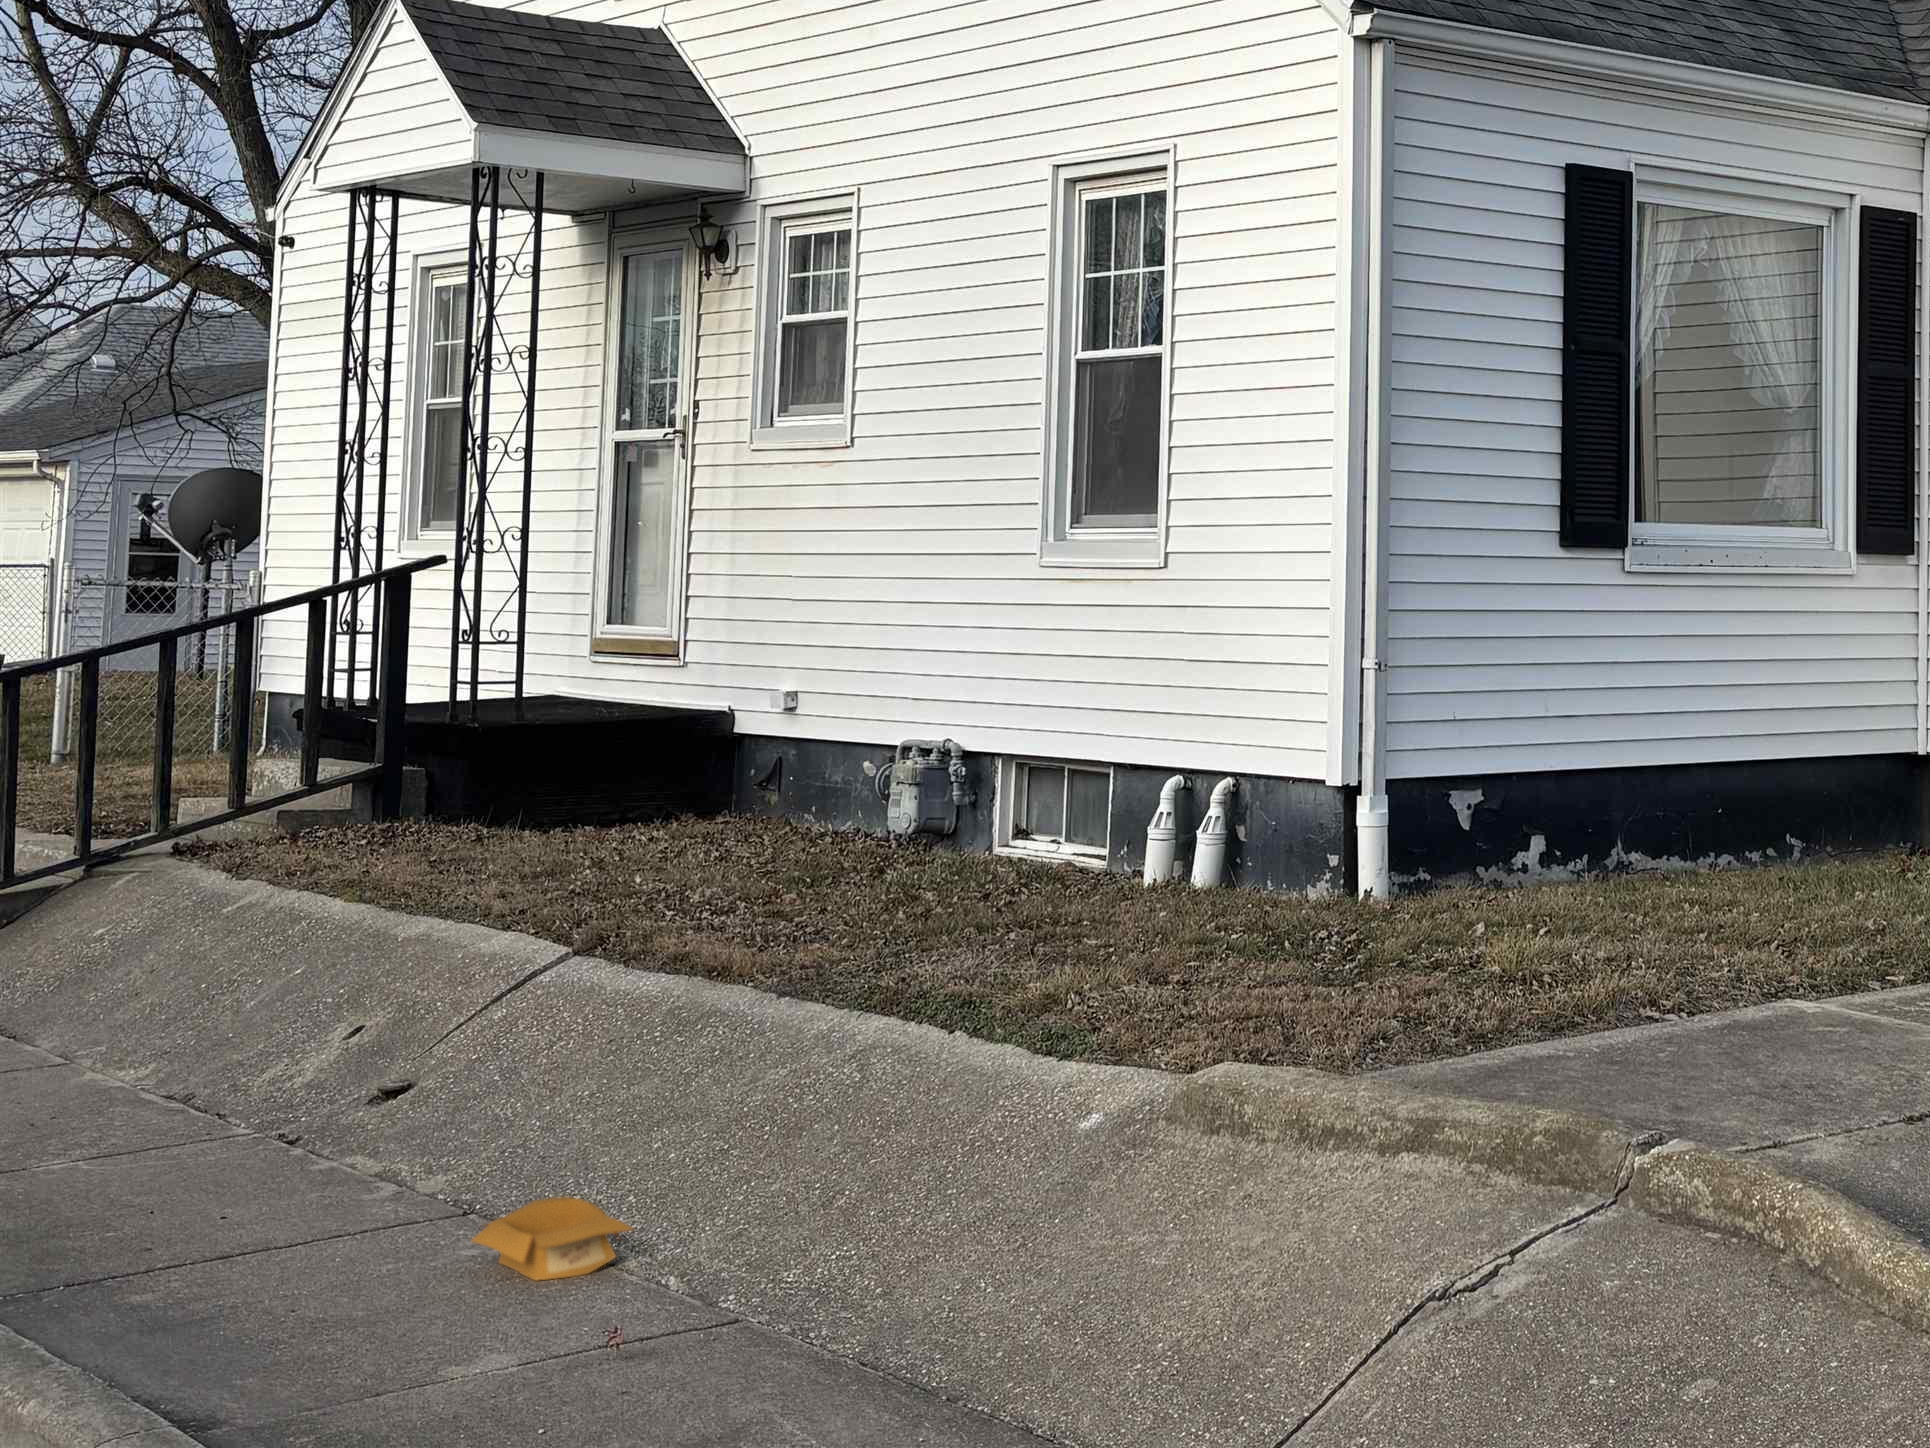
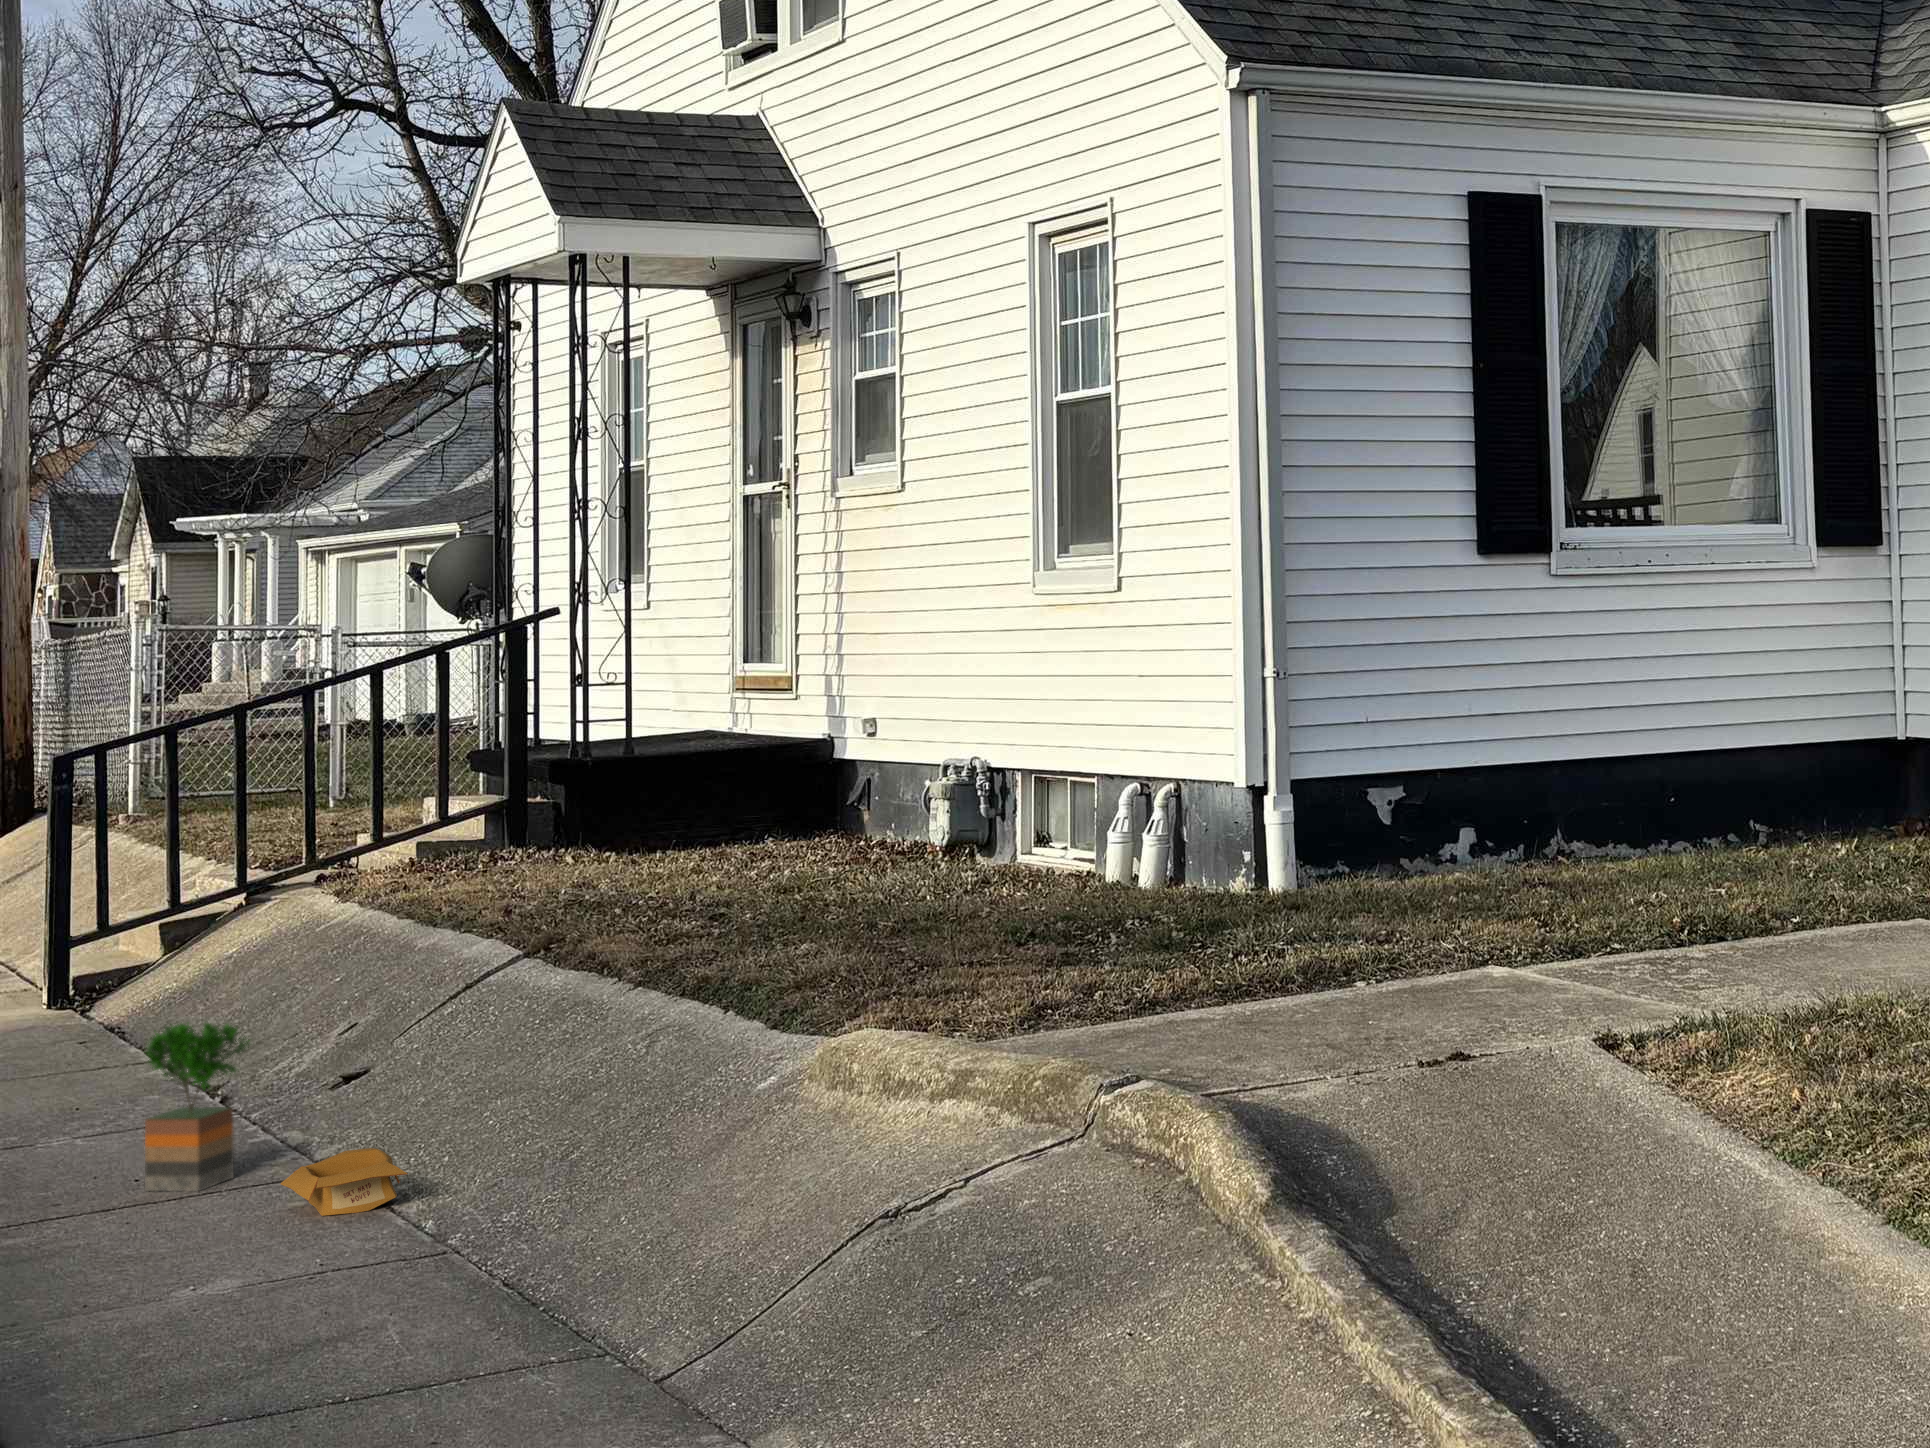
potted tree: none [256,1040,390,1246] -> present [144,1023,250,1191]

